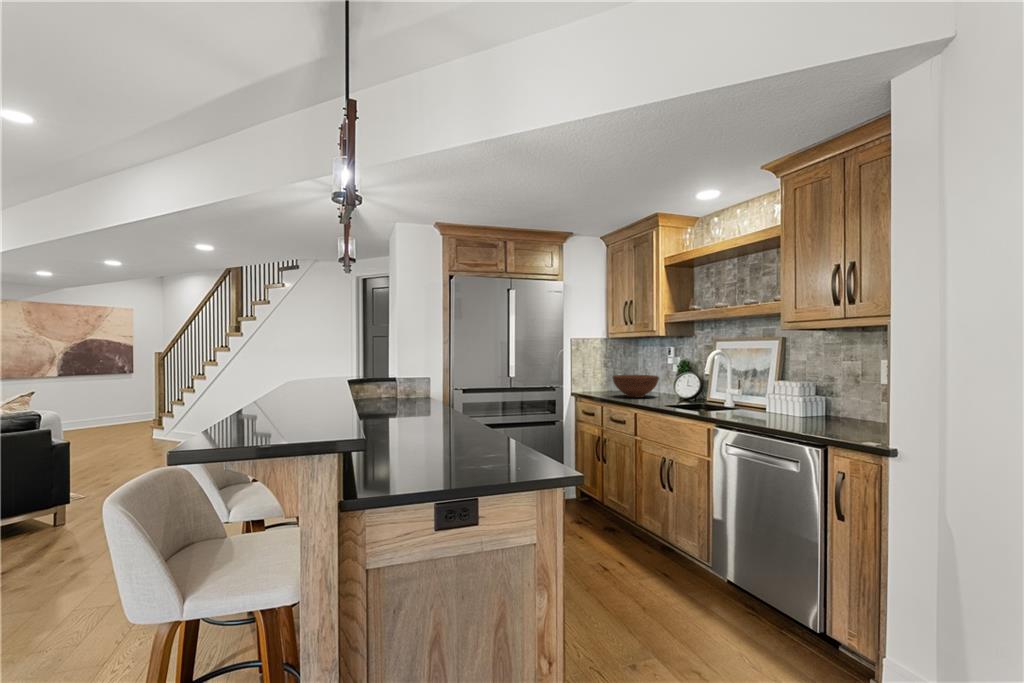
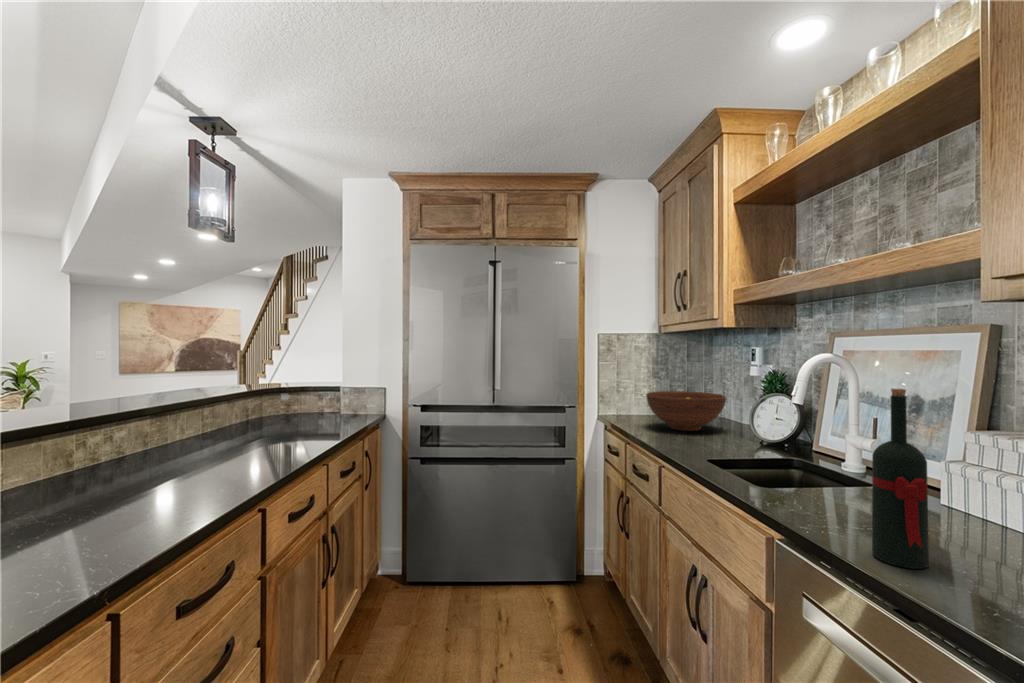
wine bottle: none [747,363,764,423] -> present [872,389,929,569]

